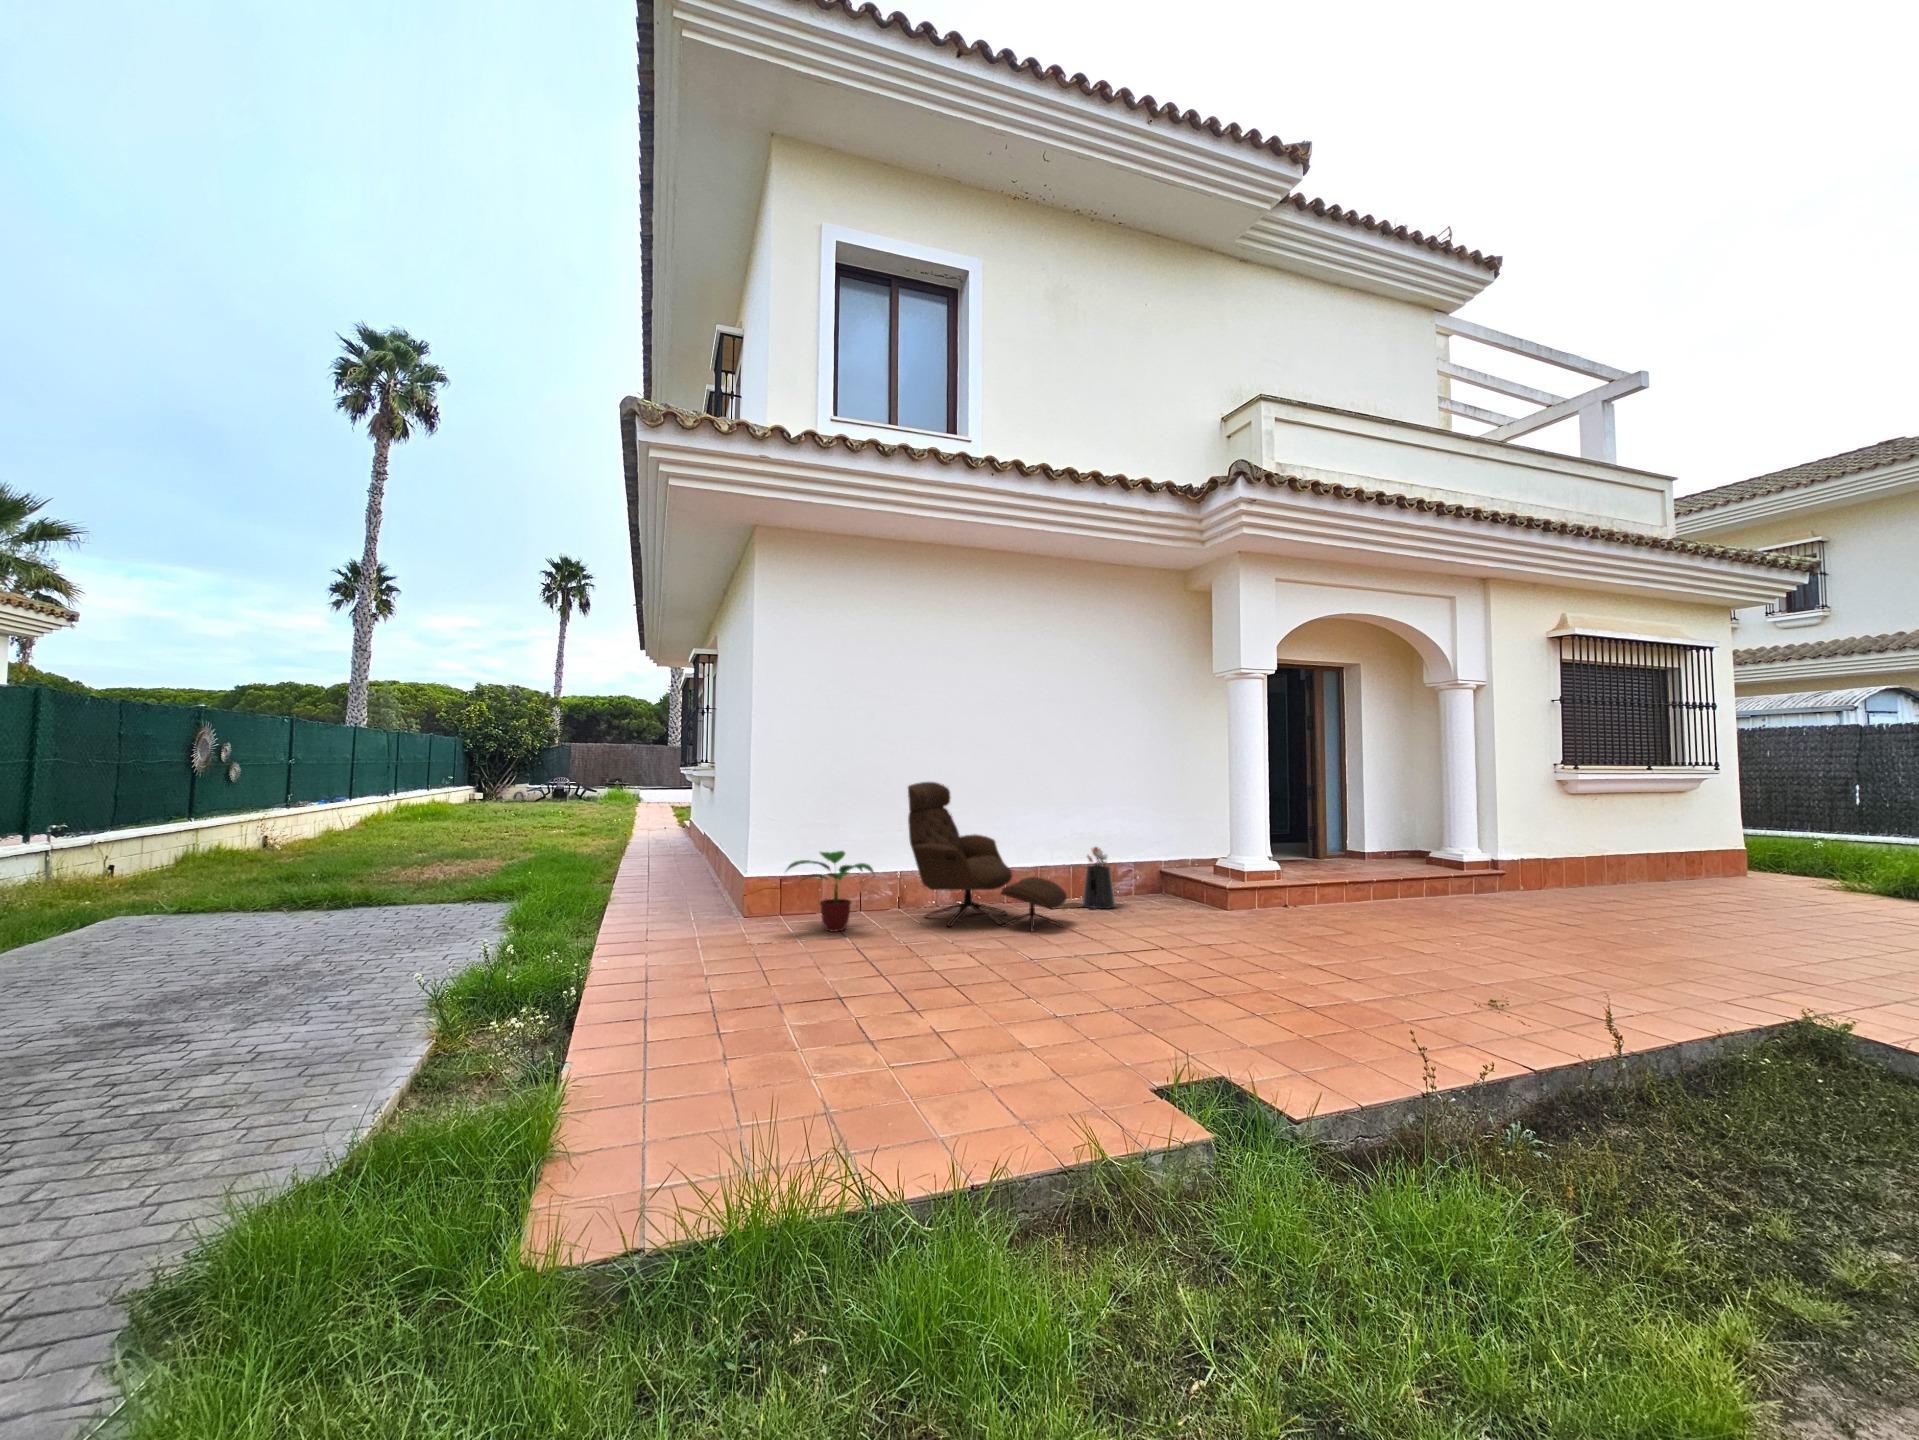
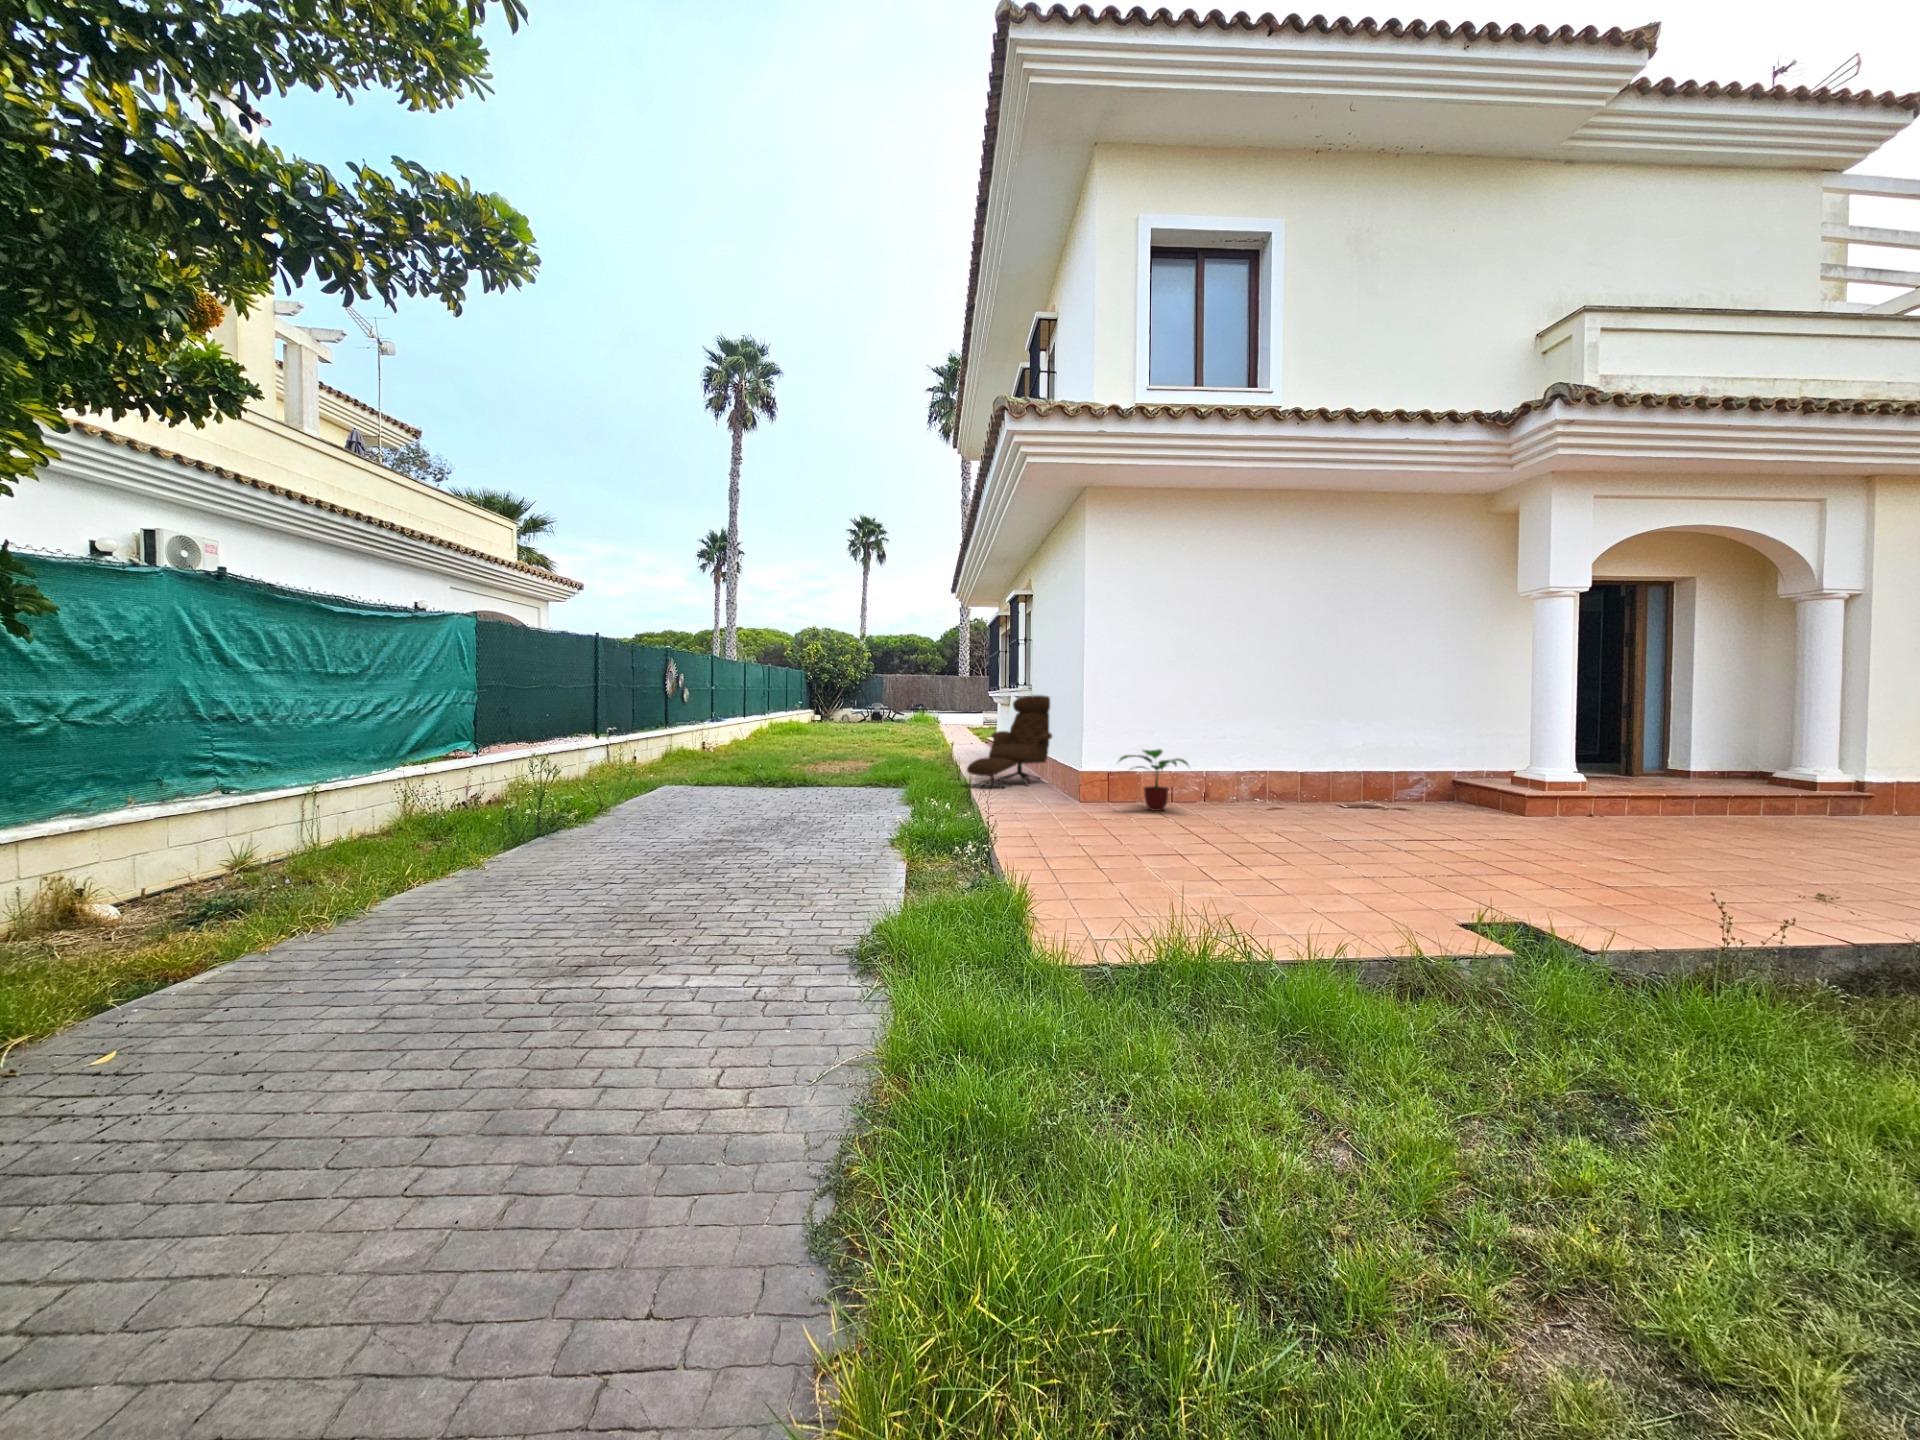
lounge chair: present [908,782,1067,932] -> present [967,695,1052,788]
watering can: present [1082,847,1115,909] -> none [1371,753,1407,807]

